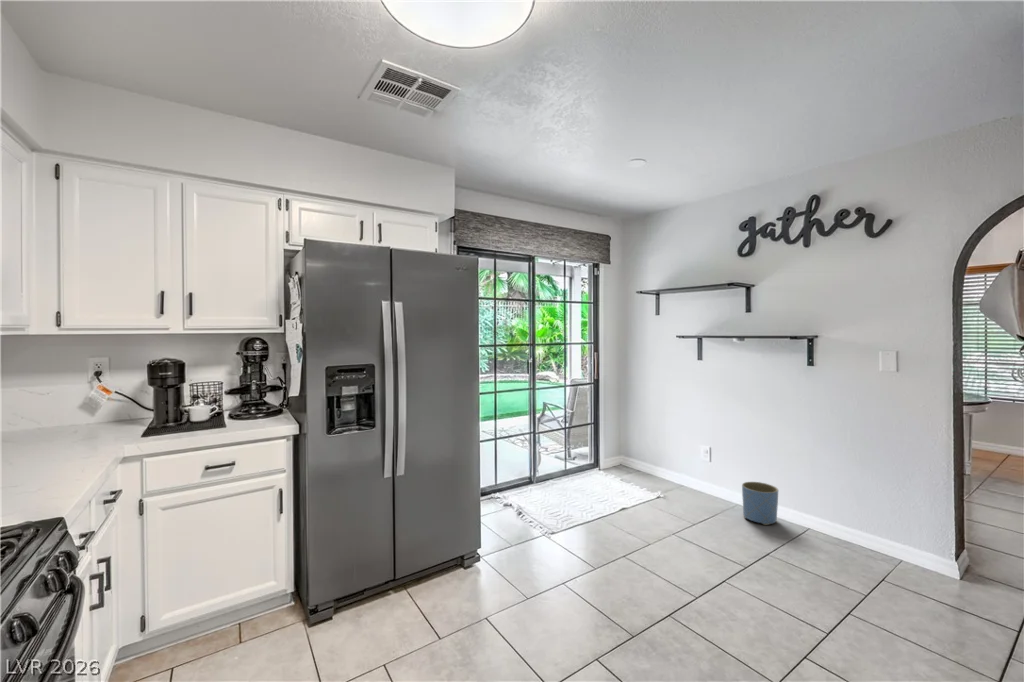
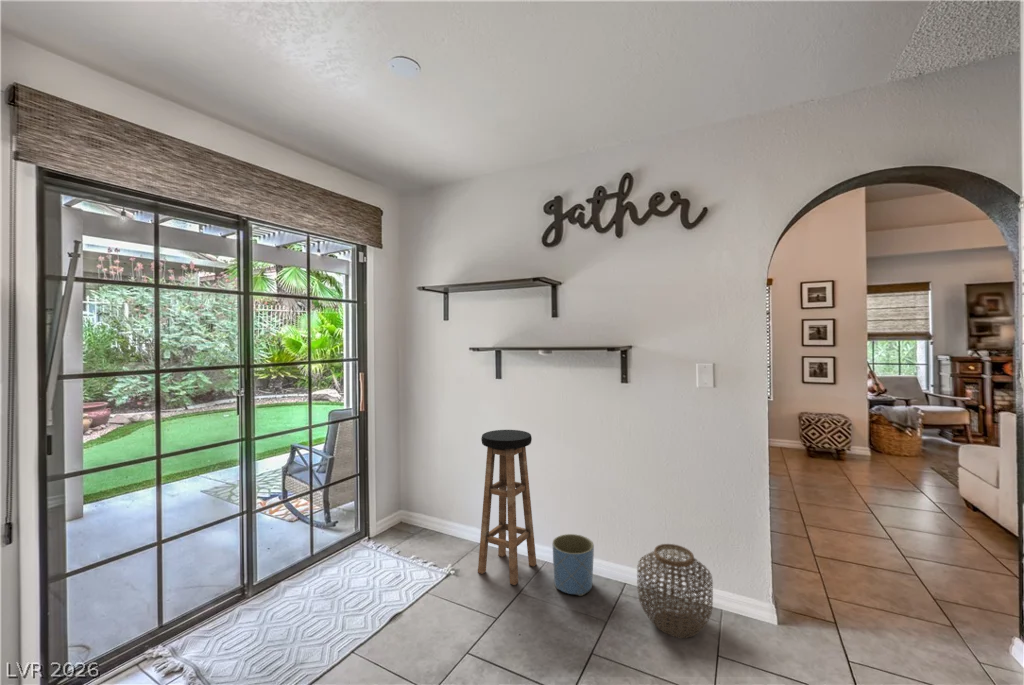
bar stool: none [681,399,730,511] -> present [478,430,536,585]
woven basket: none [812,492,882,561] -> present [637,544,713,638]

